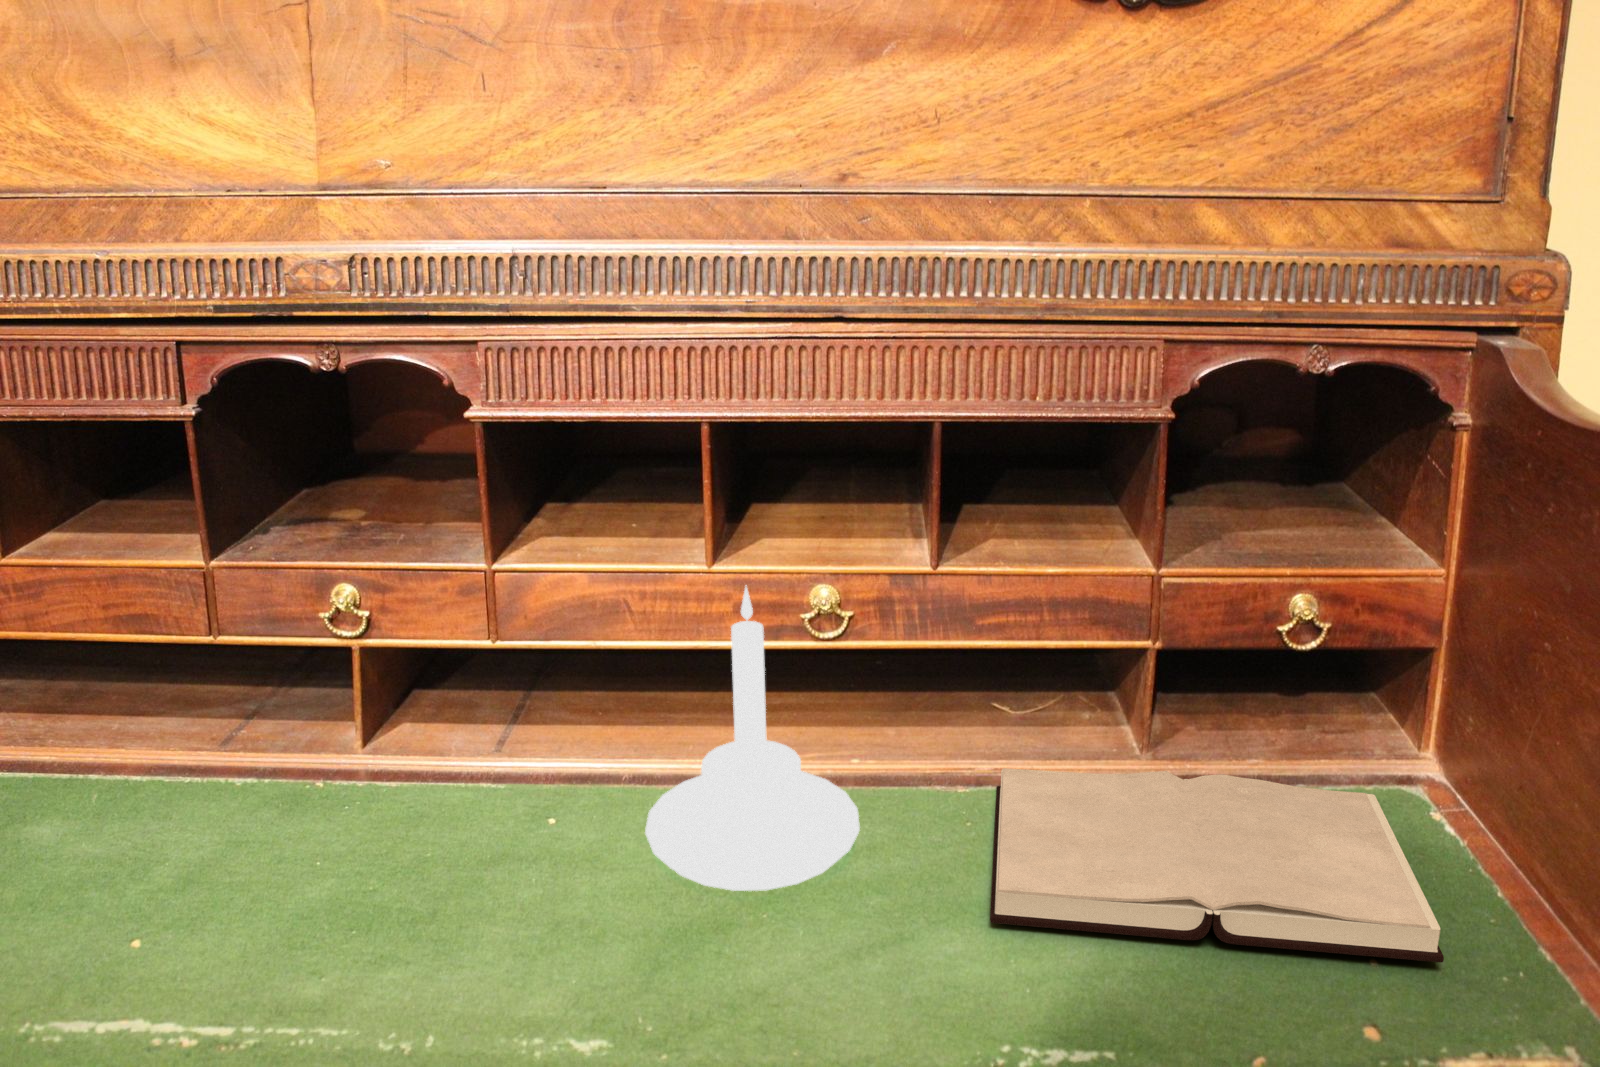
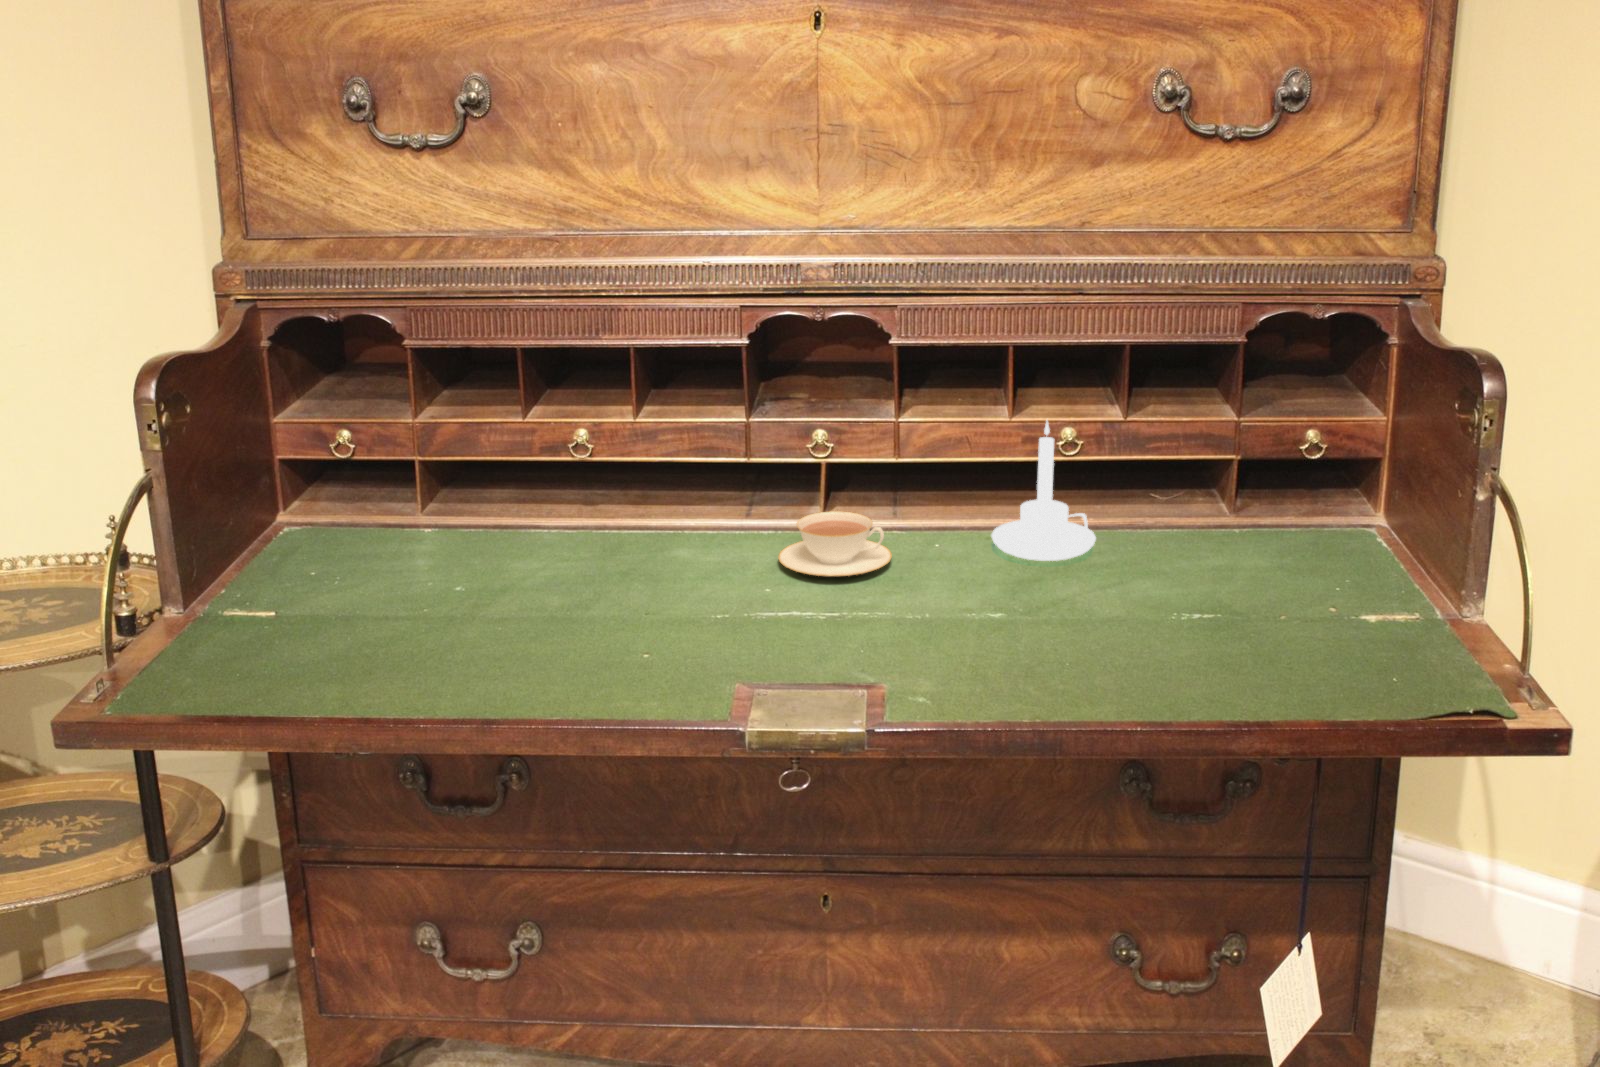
teacup: none [171,766,428,945] -> present [778,511,892,576]
hardback book: present [990,768,1444,962] -> none [1158,518,1367,578]

